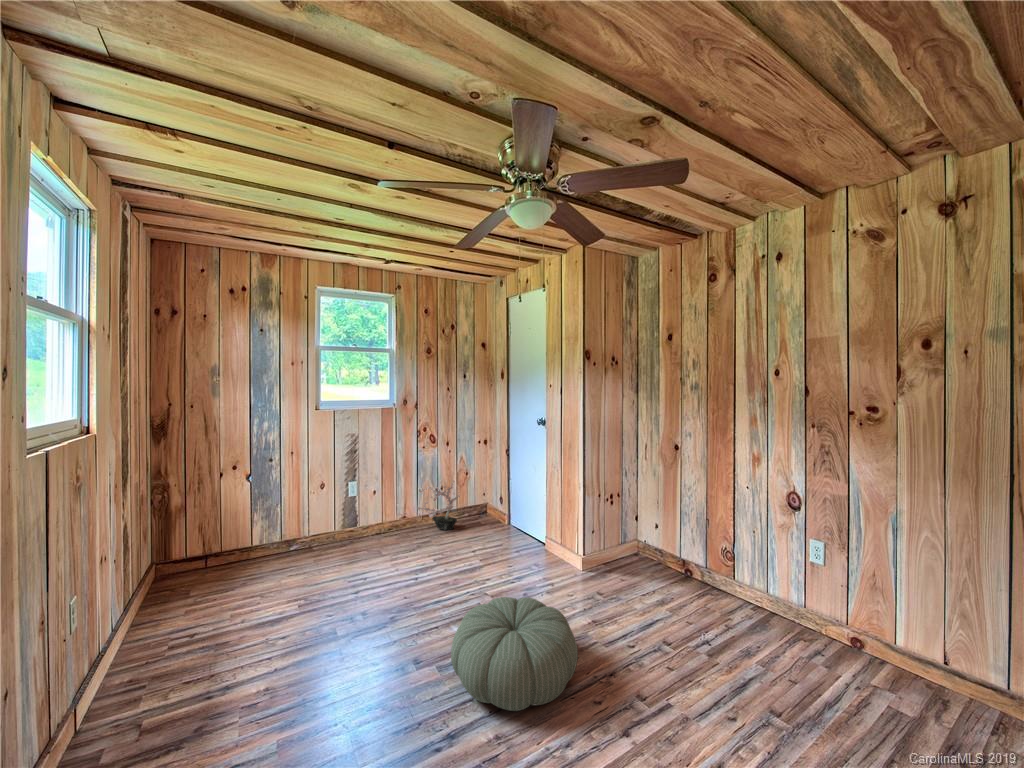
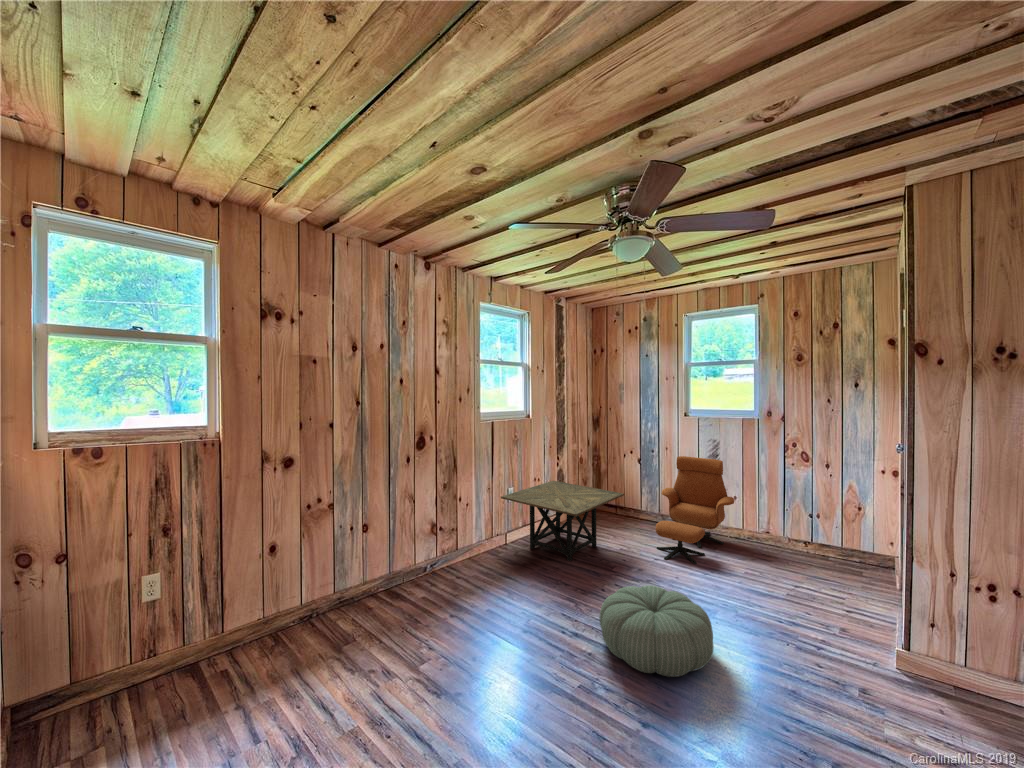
lounge chair: none [306,456,393,589] -> present [655,456,734,564]
potted plant: present [417,481,460,530] -> none [768,504,832,565]
side table: none [74,526,312,704] -> present [501,481,624,561]

